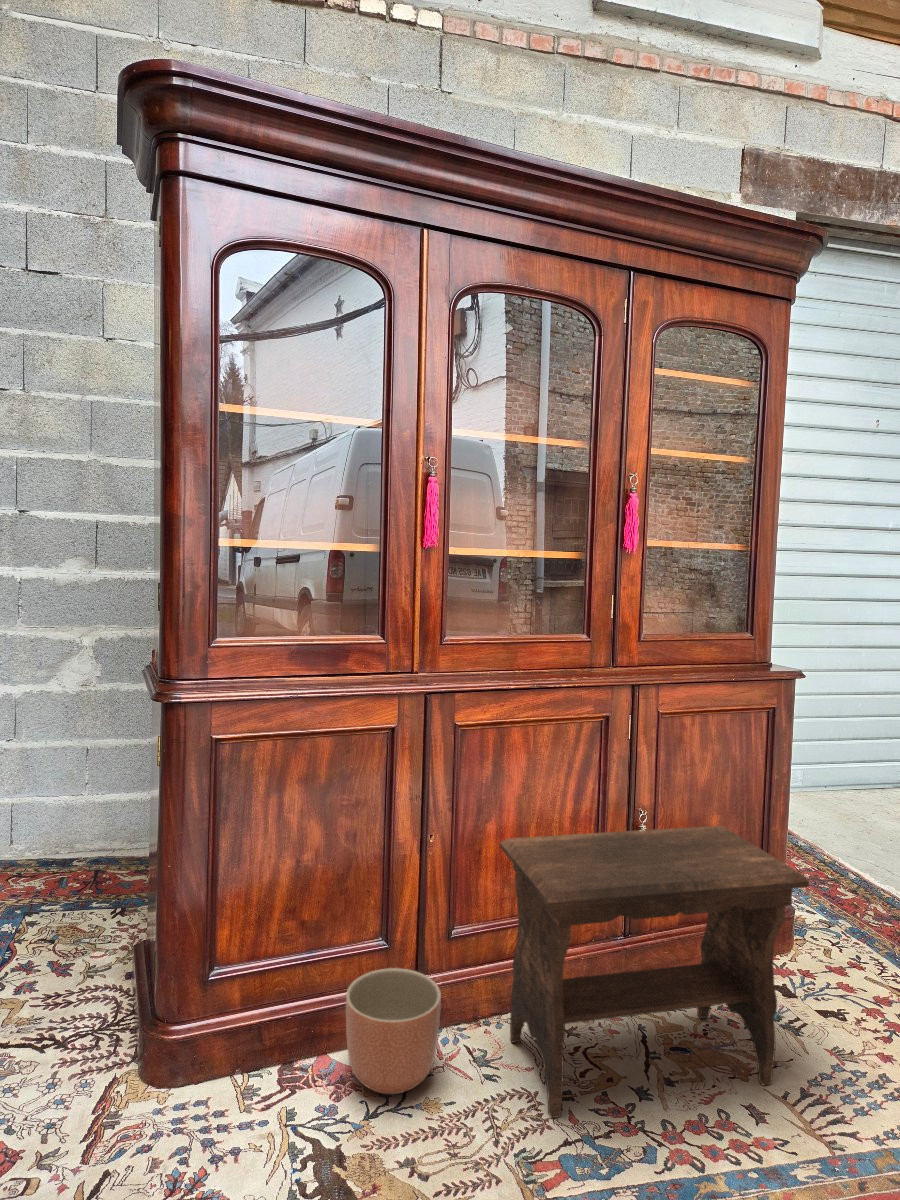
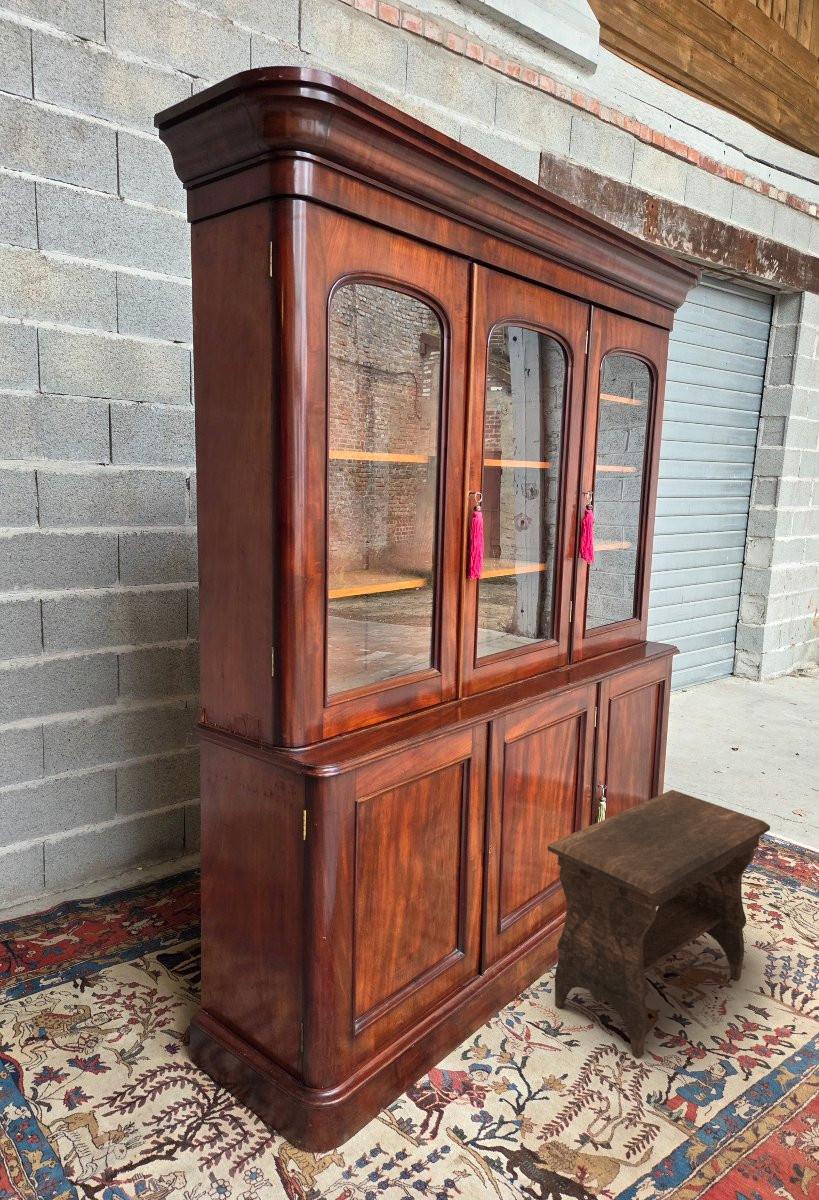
planter: present [346,968,441,1094] -> none [461,975,547,1089]

